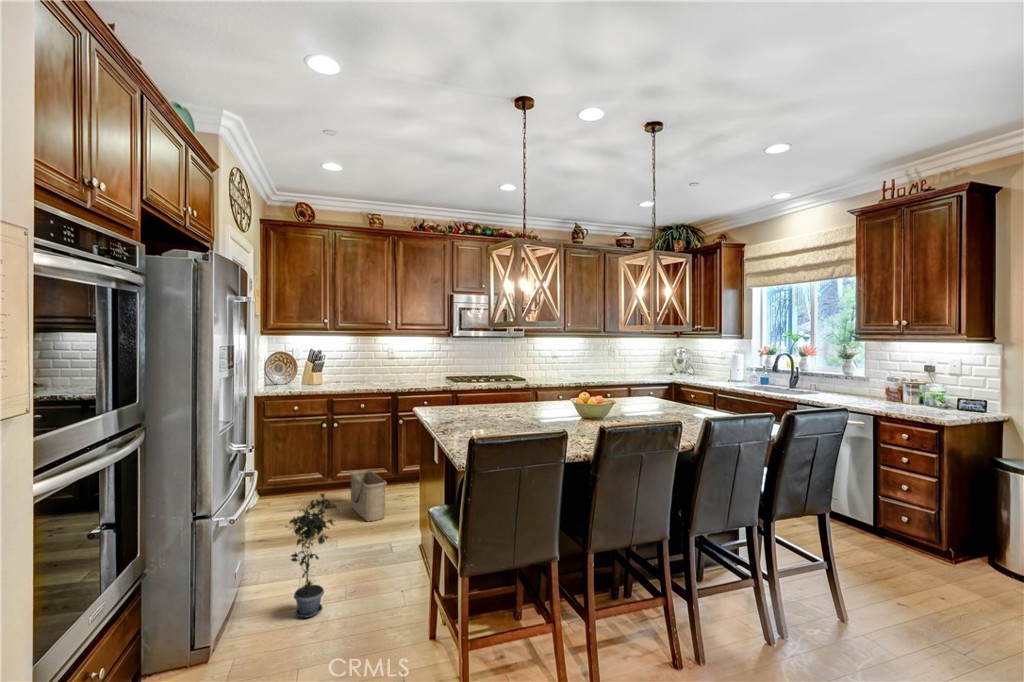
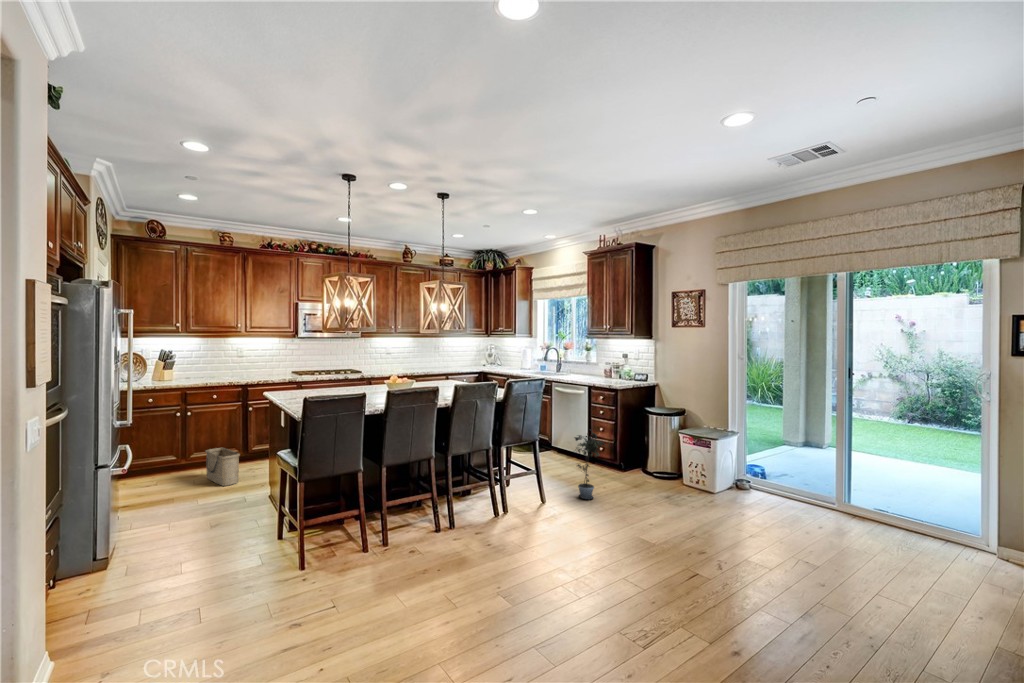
potted plant: present [286,494,337,617] -> present [575,432,605,499]

